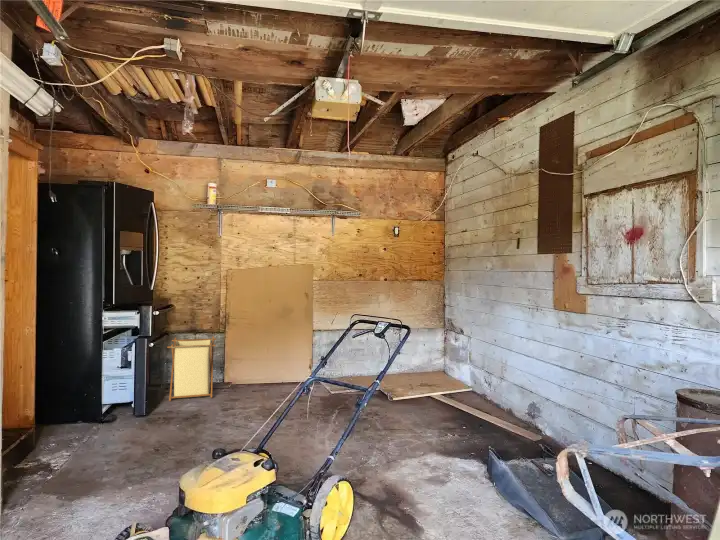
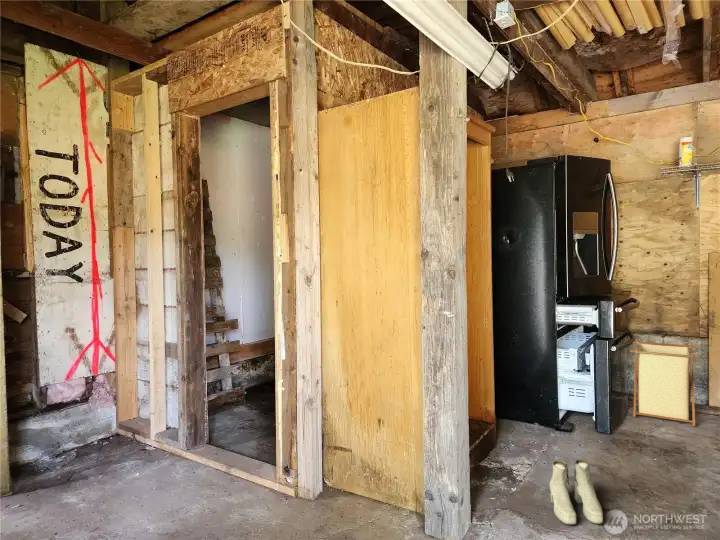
boots: none [77,441,124,502] -> present [550,460,603,525]

